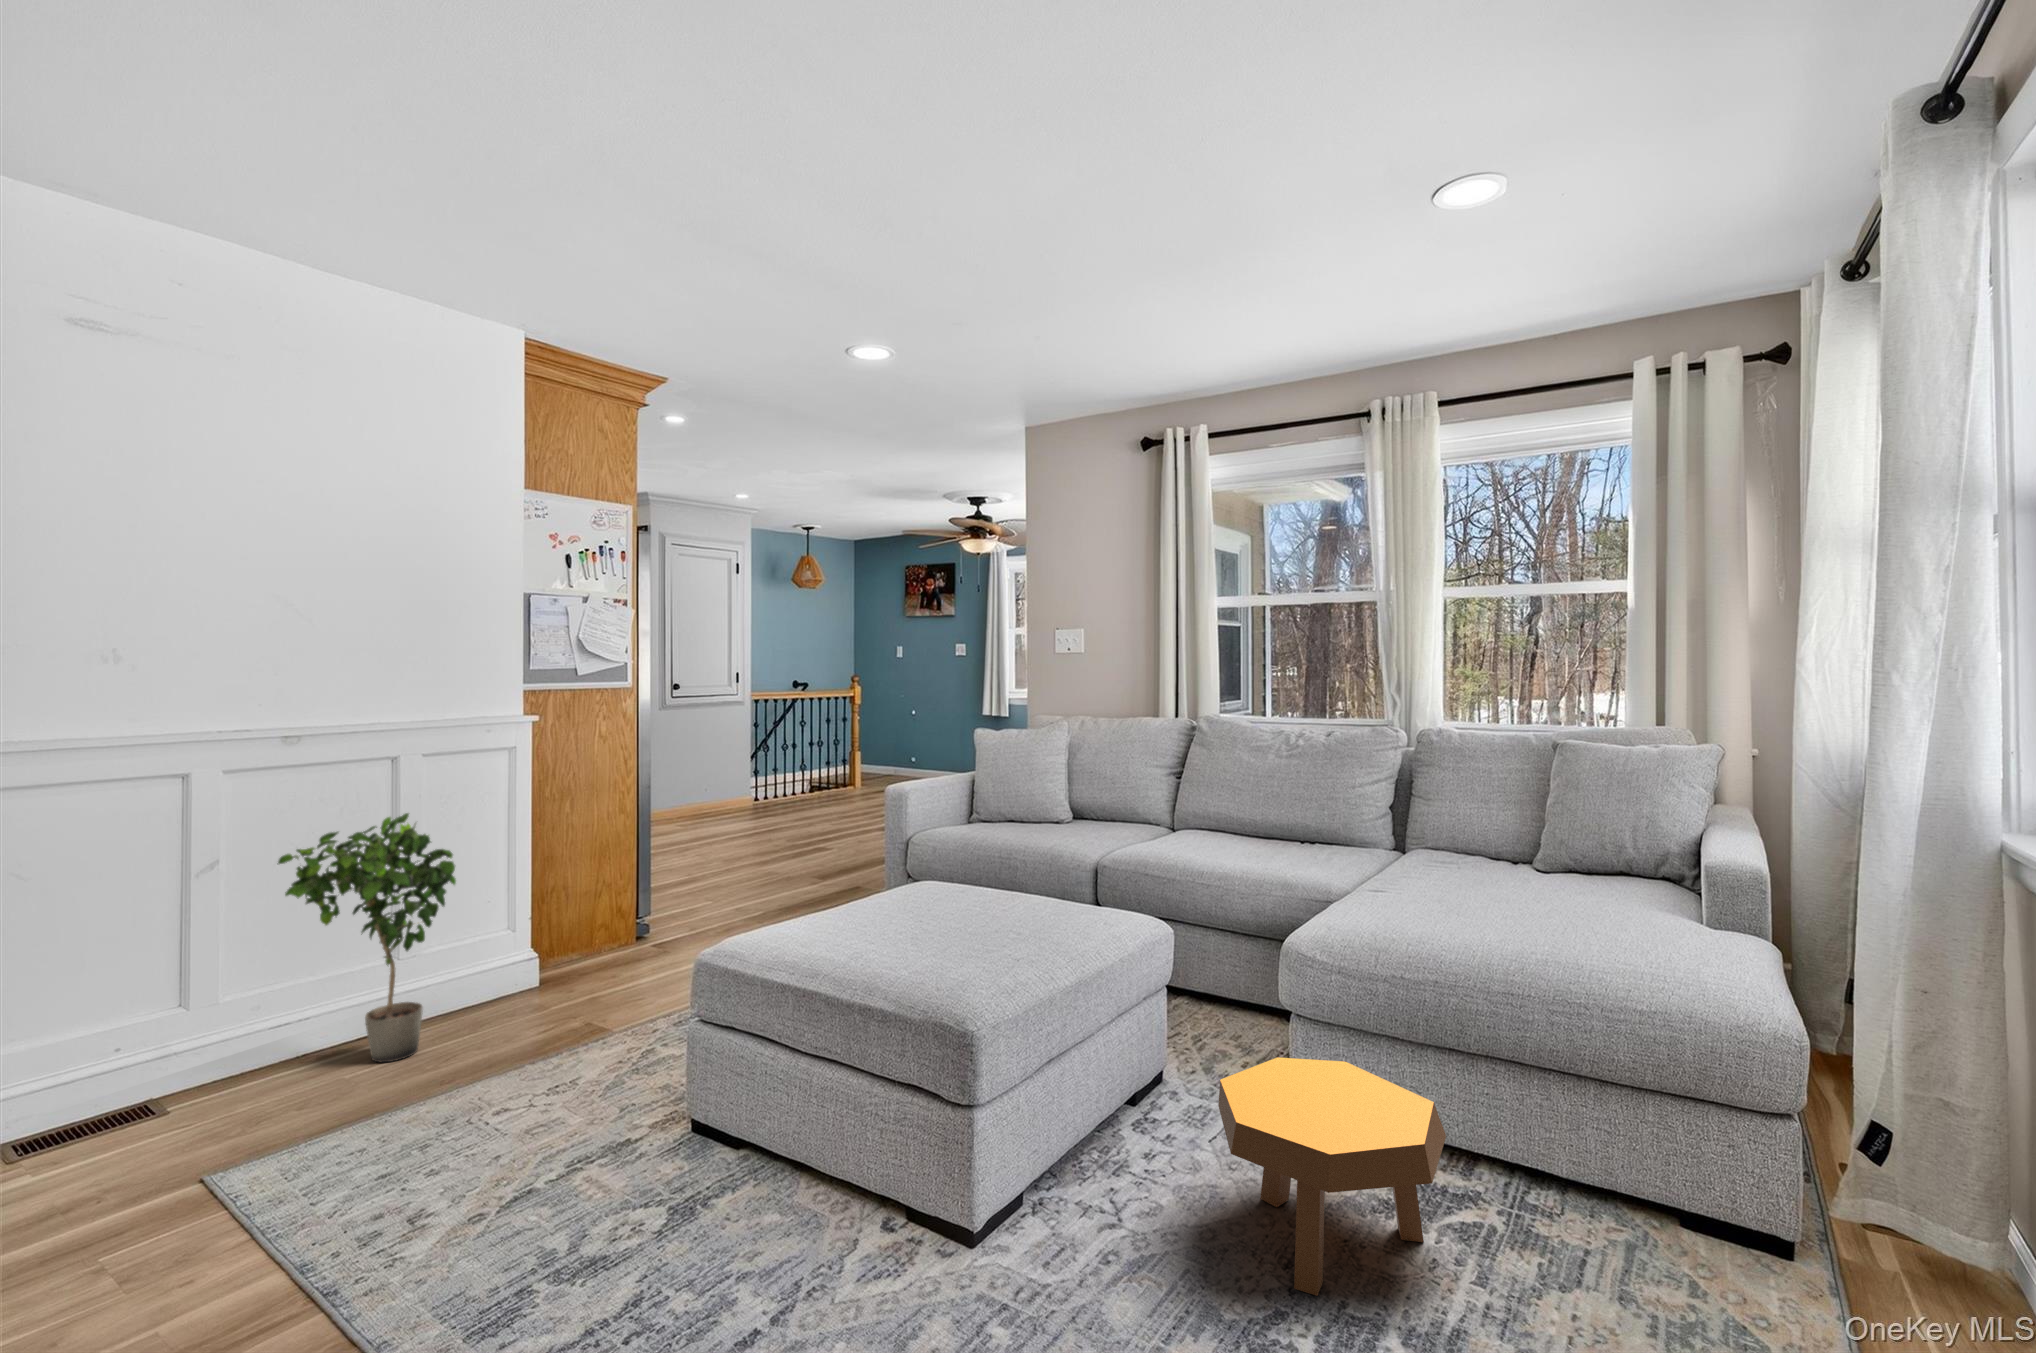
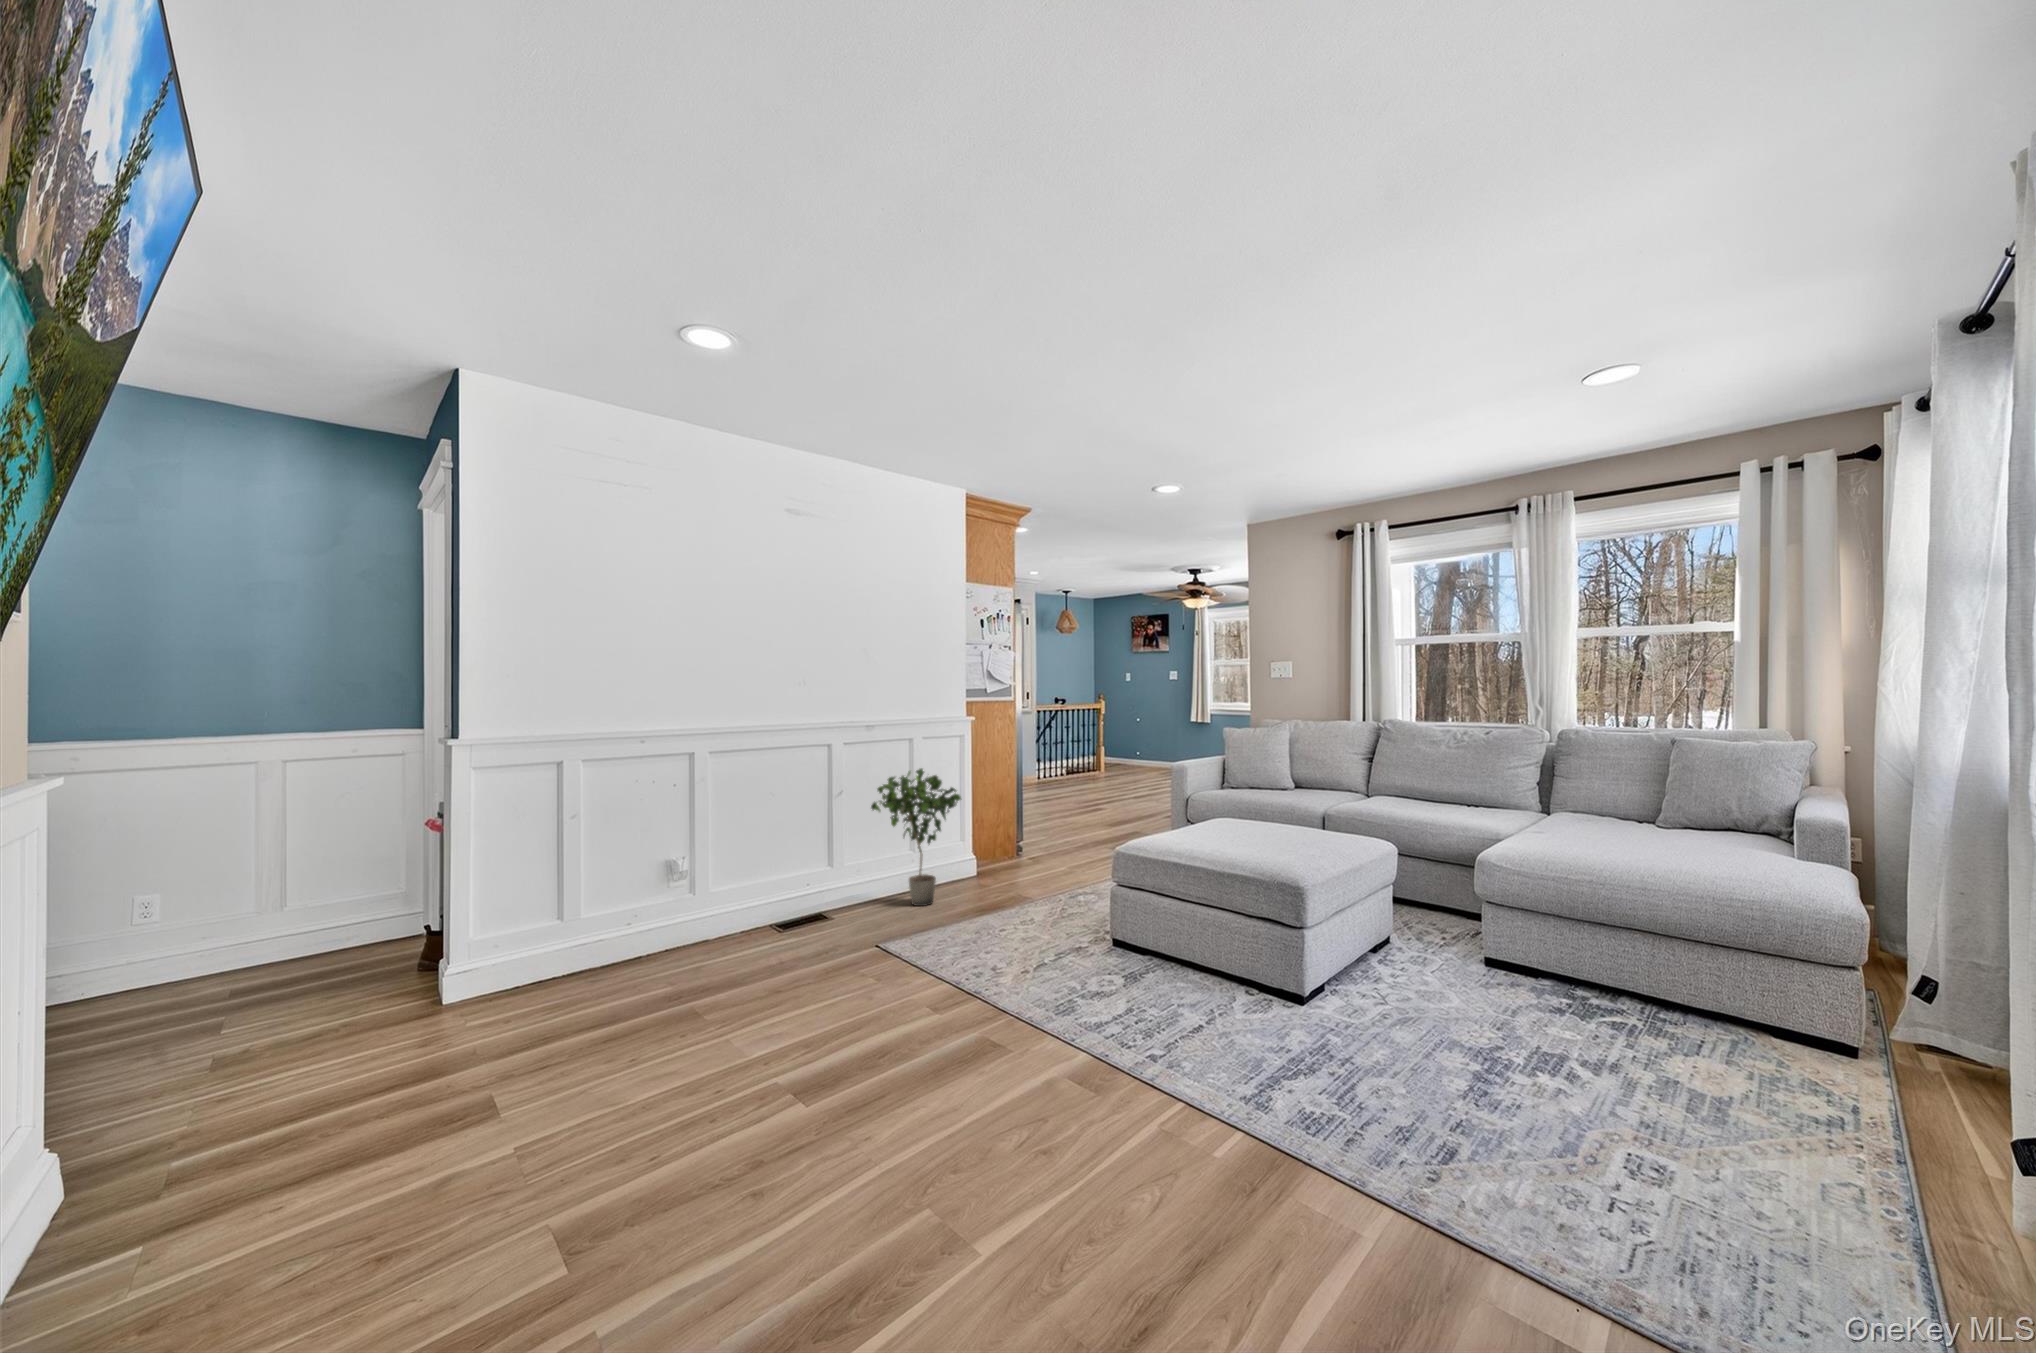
footstool: present [1218,1057,1446,1296] -> none [1447,920,1601,1043]

